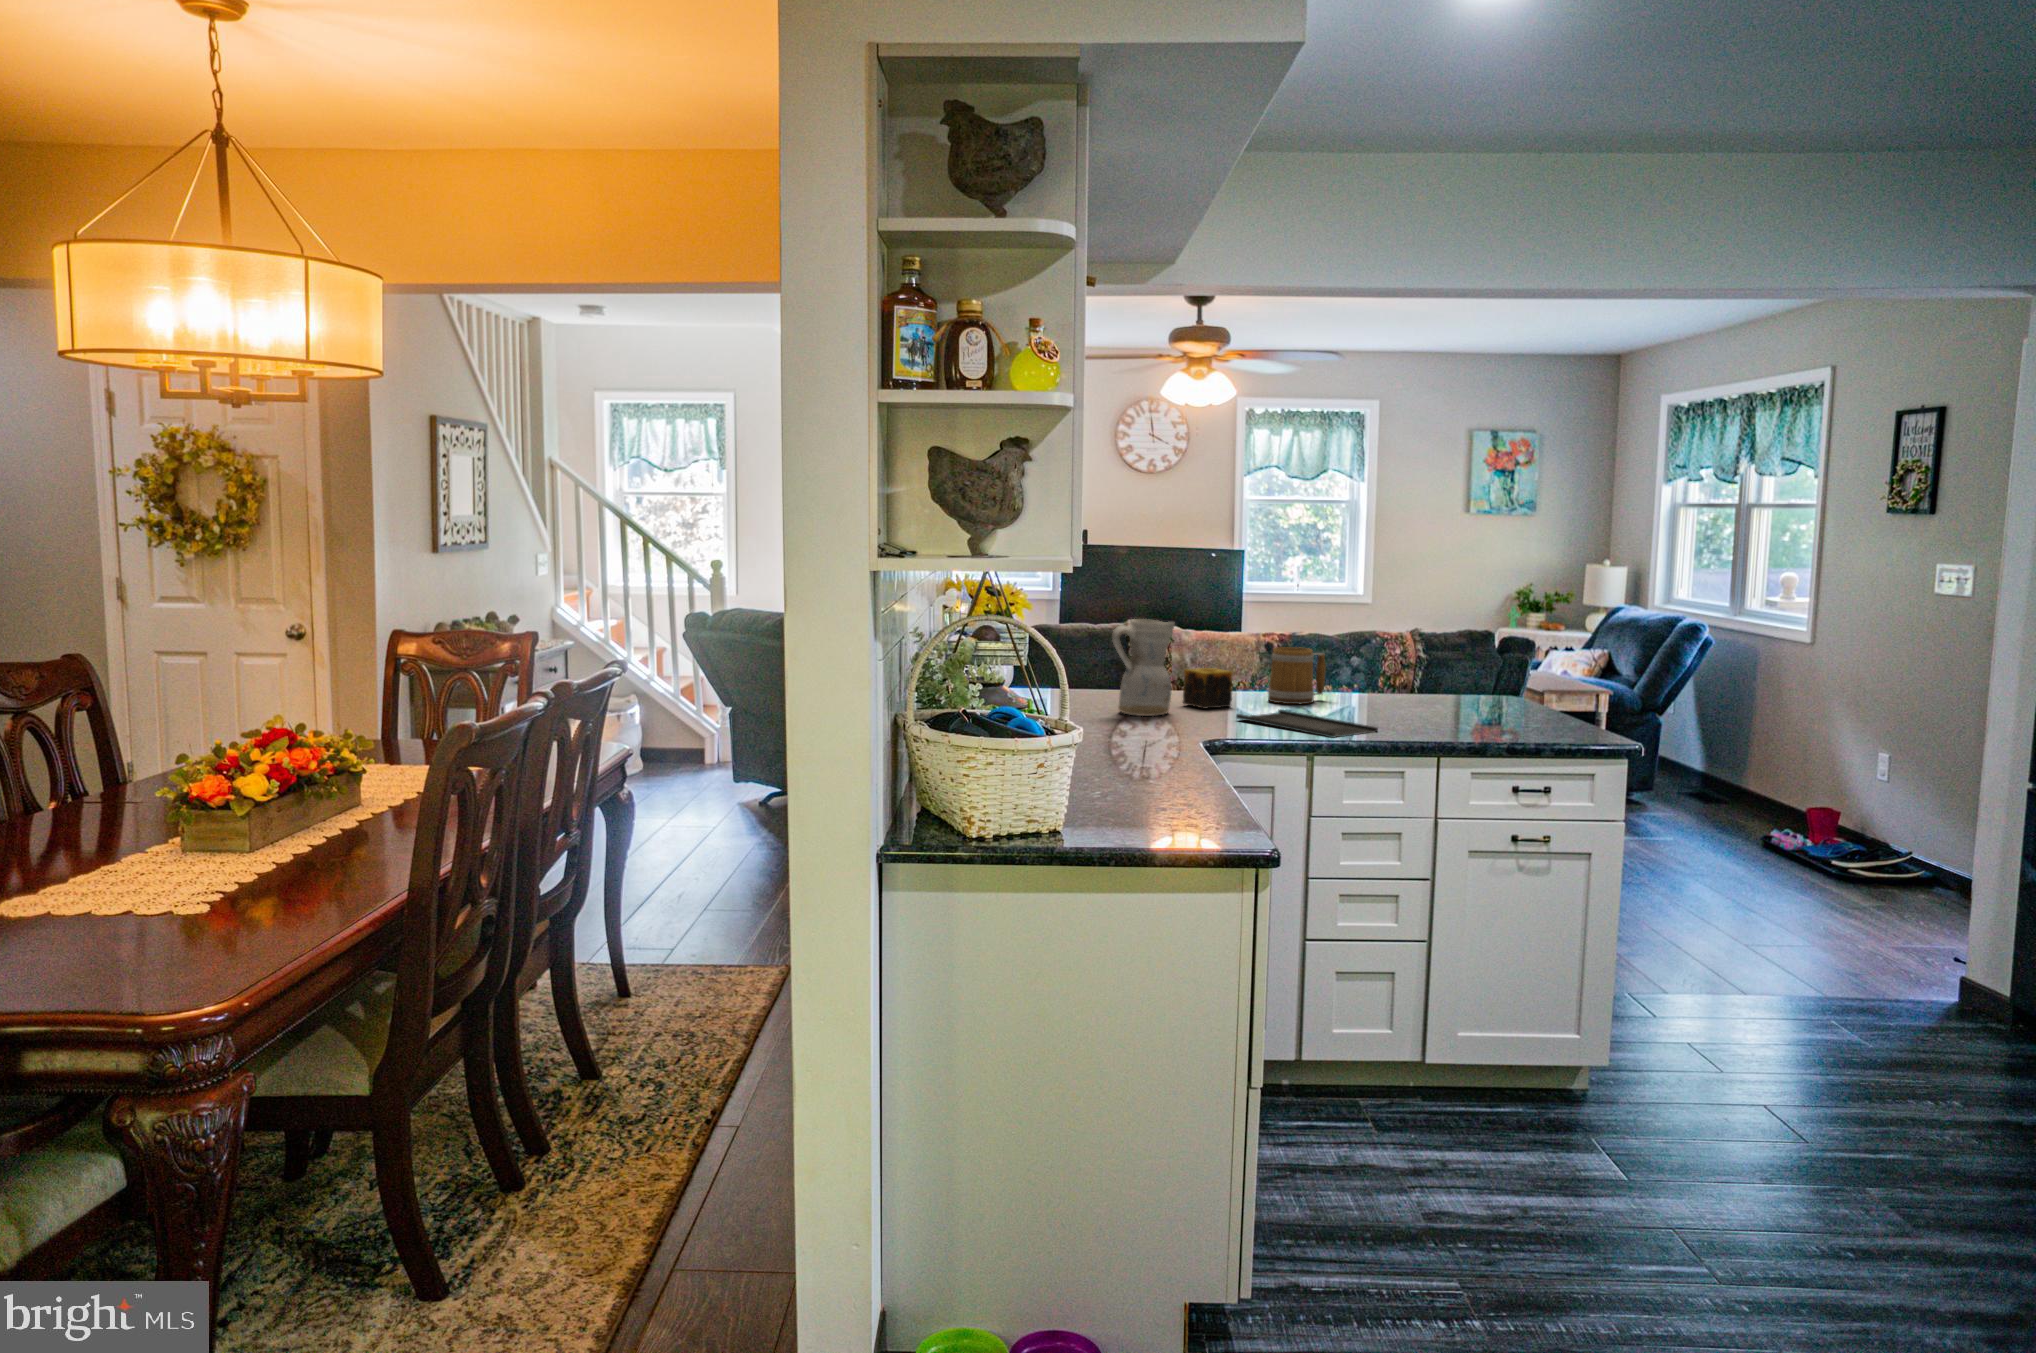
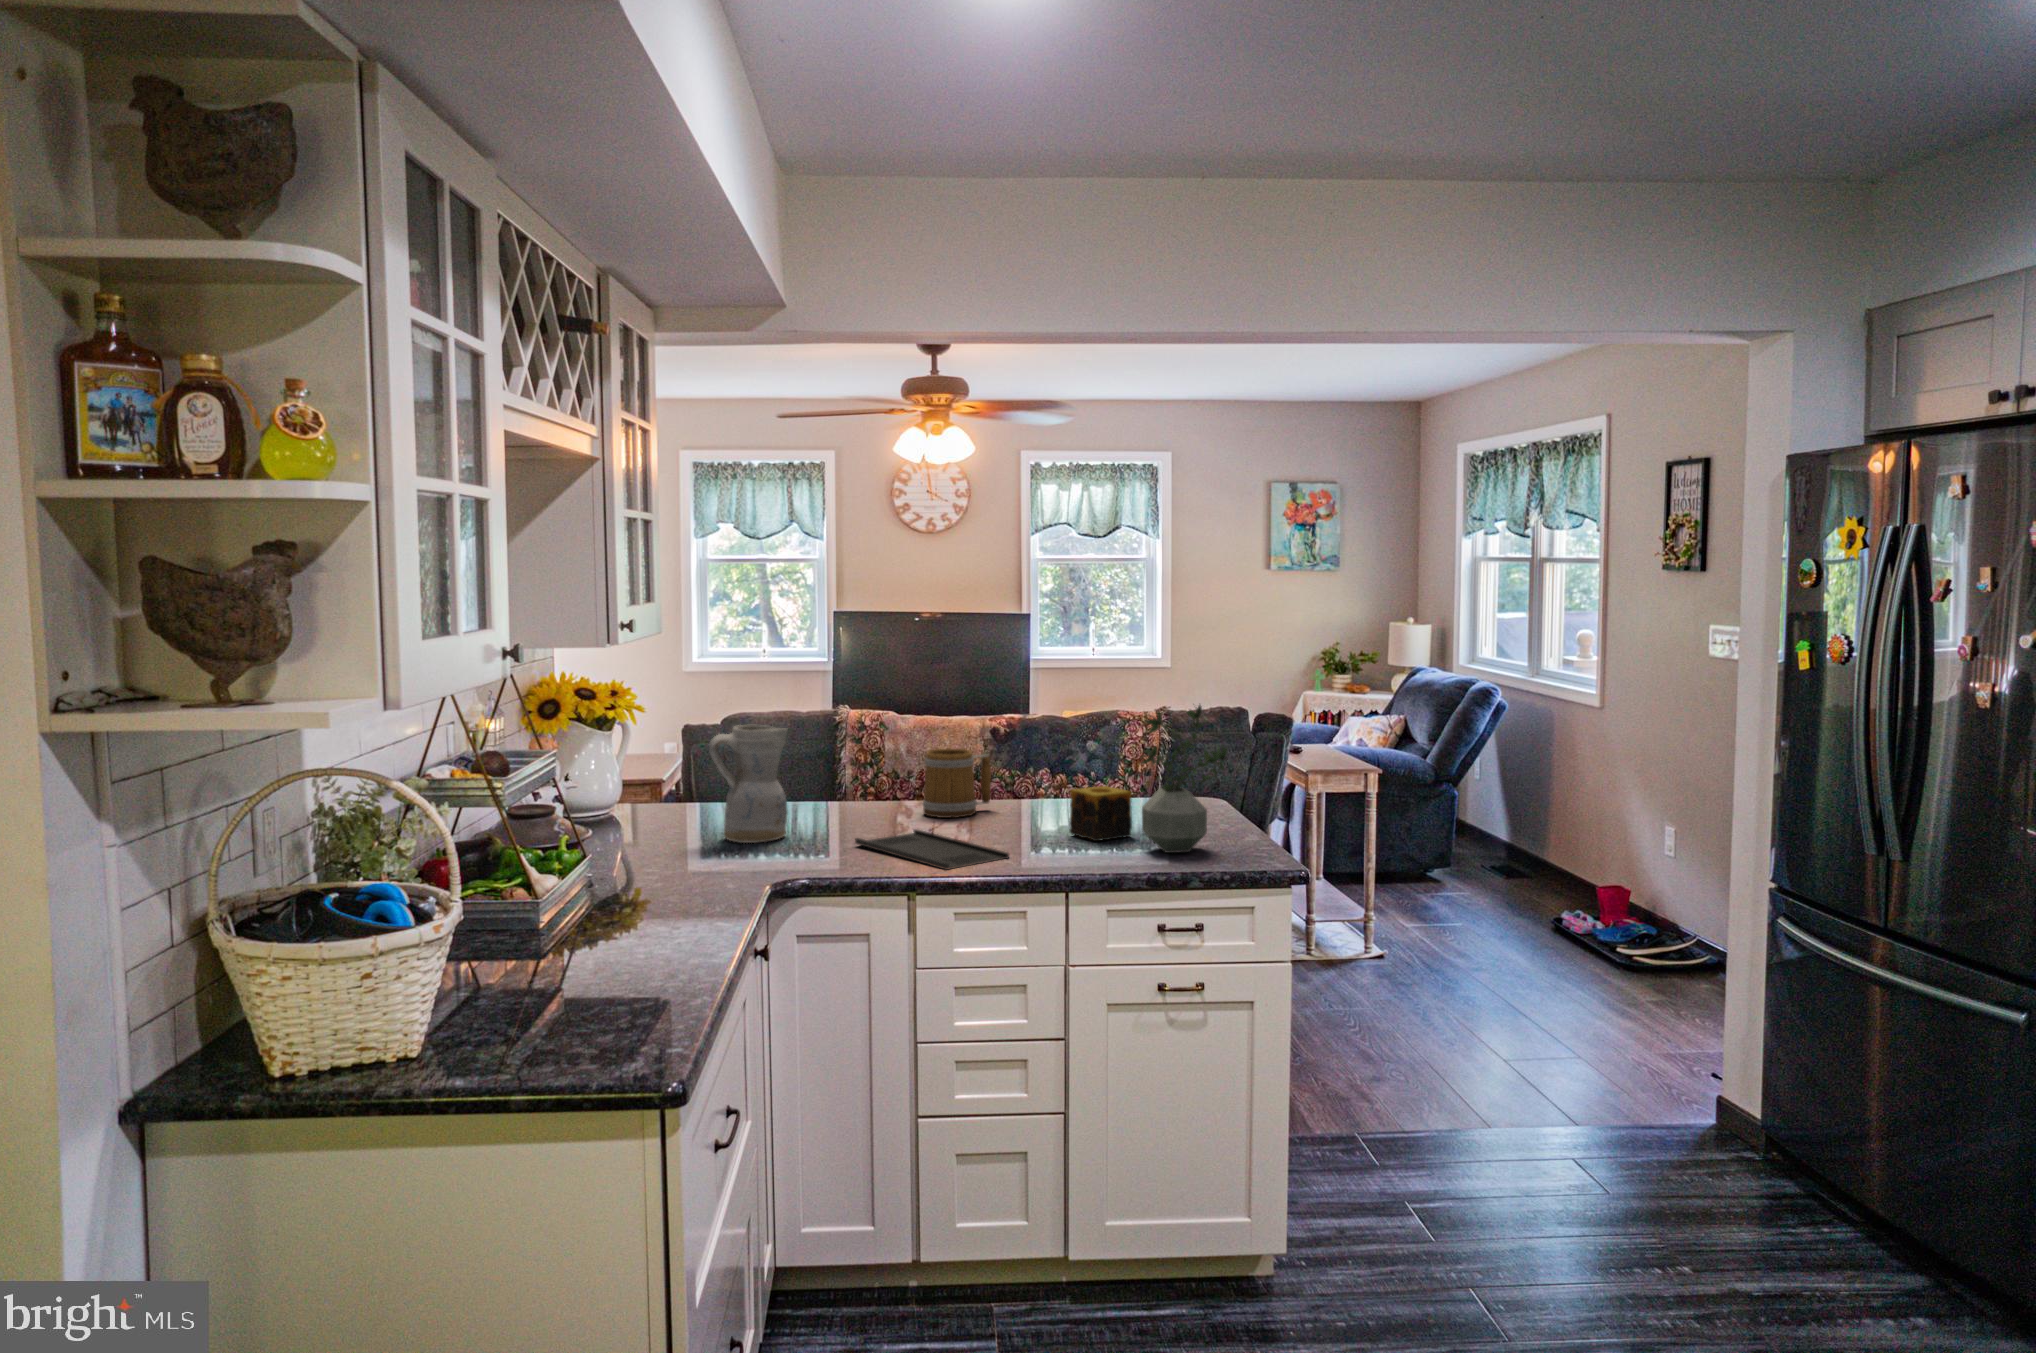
potted plant: none [1488,607,1567,732] -> present [1141,705,1228,853]
candle: present [1183,668,1233,709] -> present [1069,786,1132,841]

